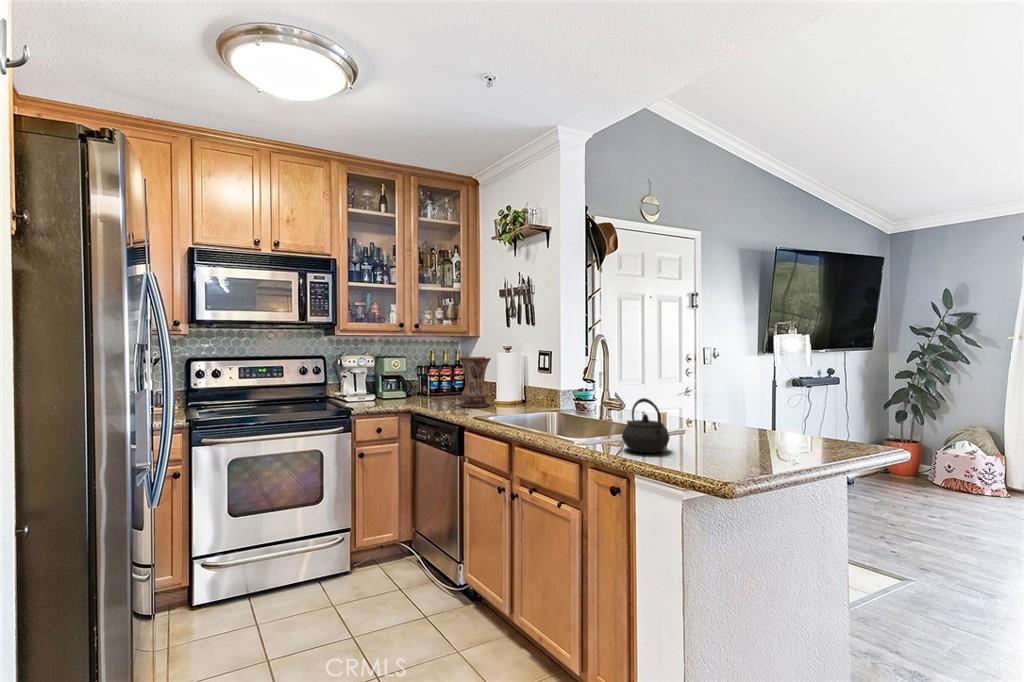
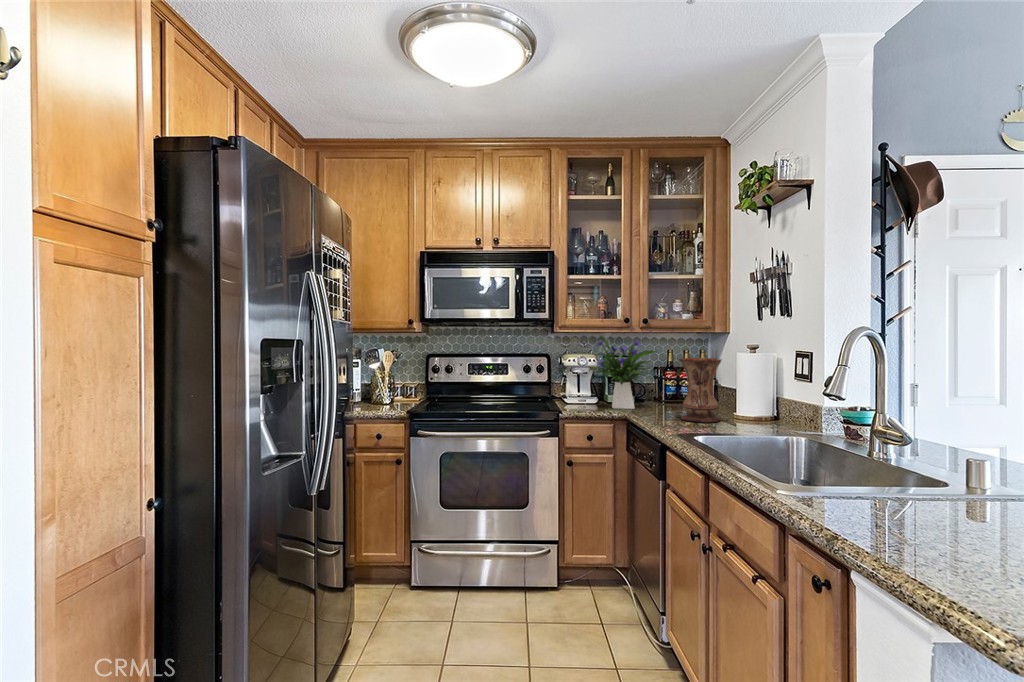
flower arrangement: none [369,338,430,403] -> present [593,335,656,409]
kettle: present [622,398,670,453] -> none [851,434,953,535]

